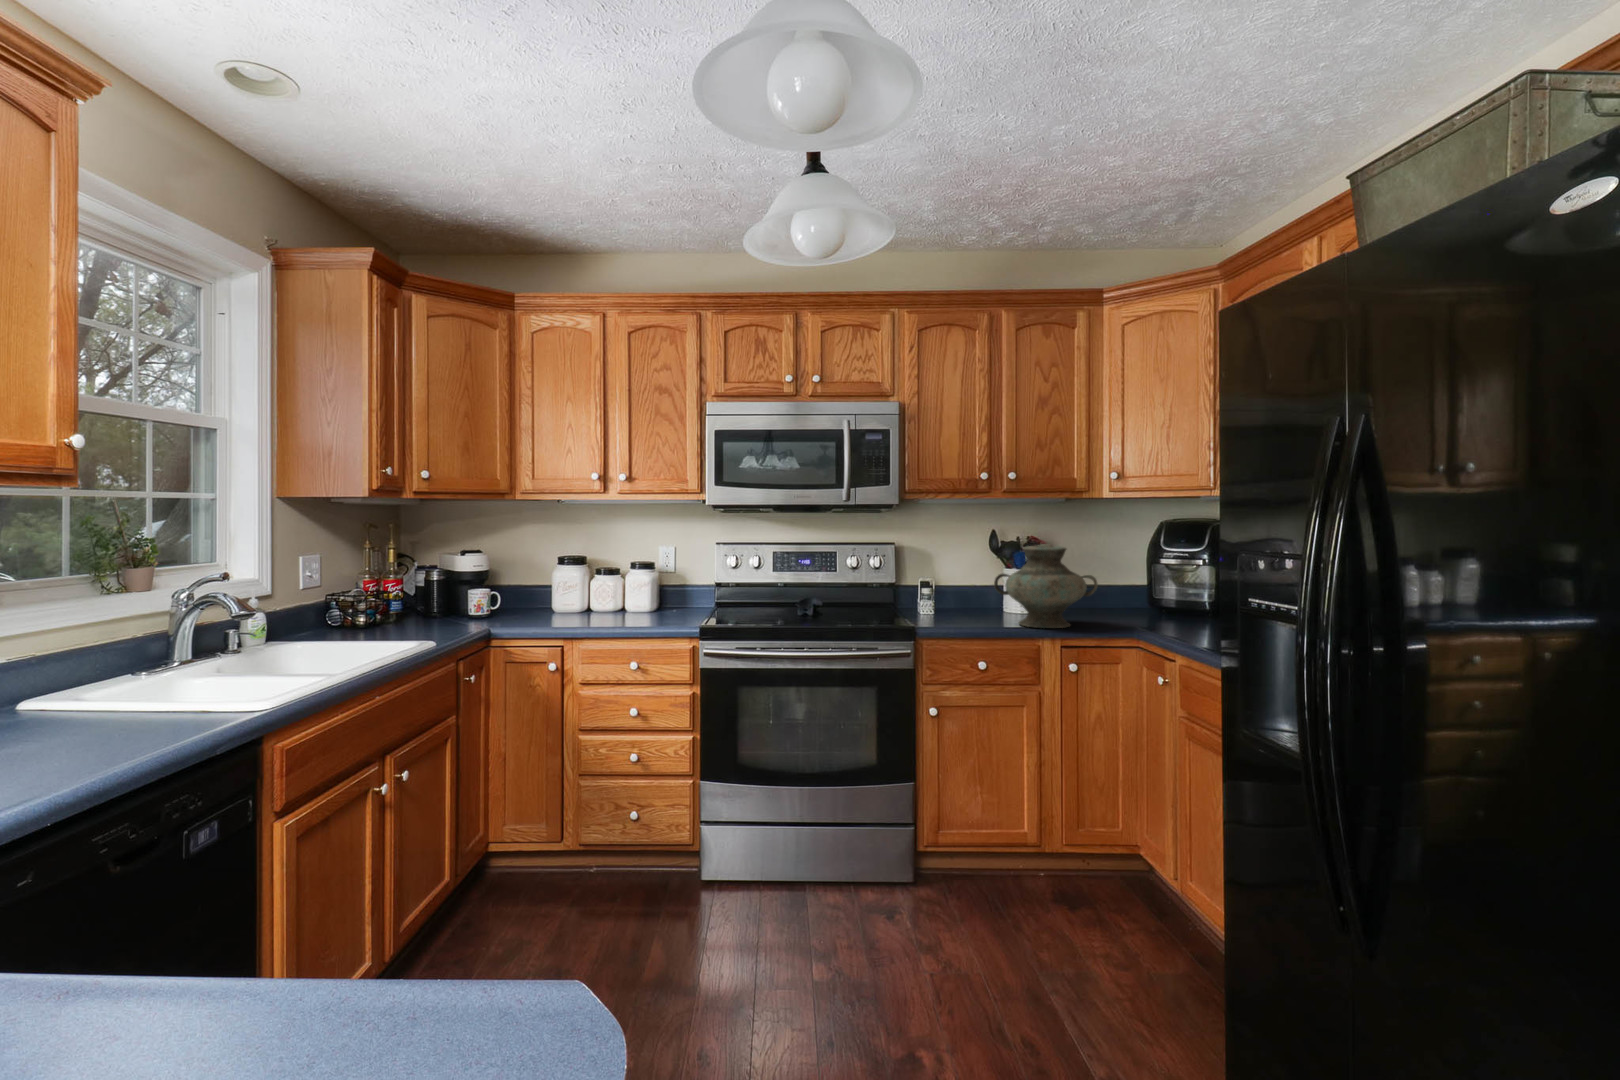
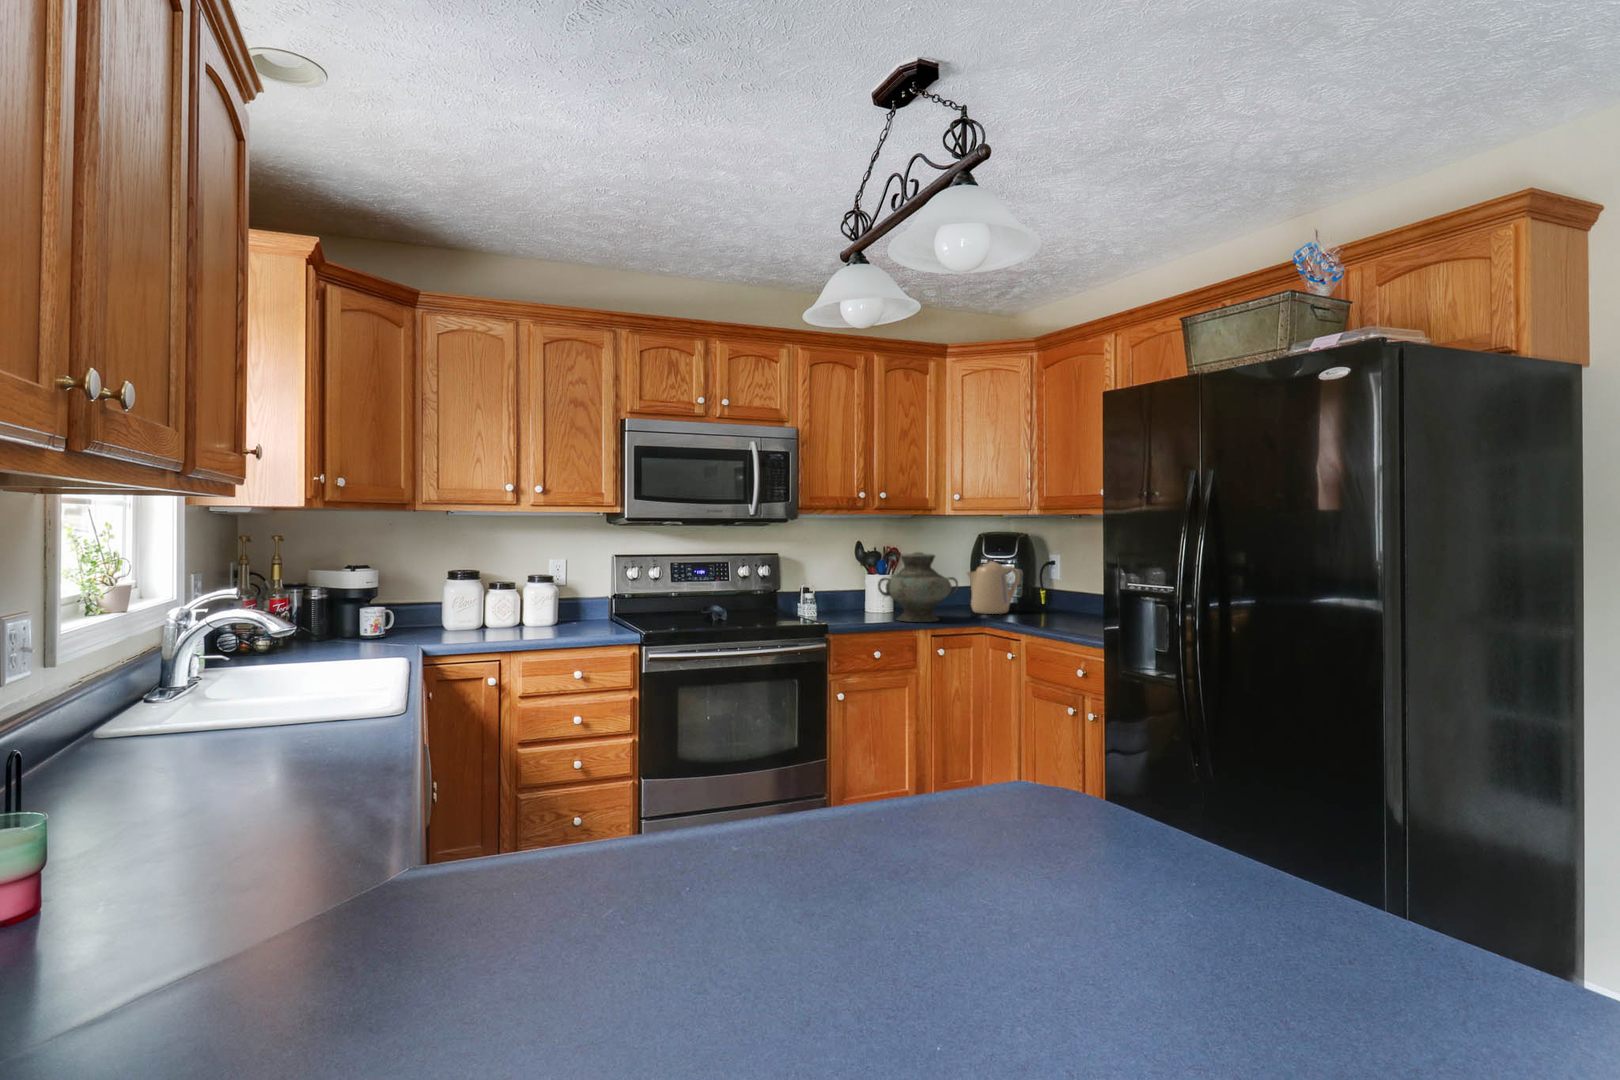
kettle: none [1122,556,1193,621] -> present [967,561,1020,614]

